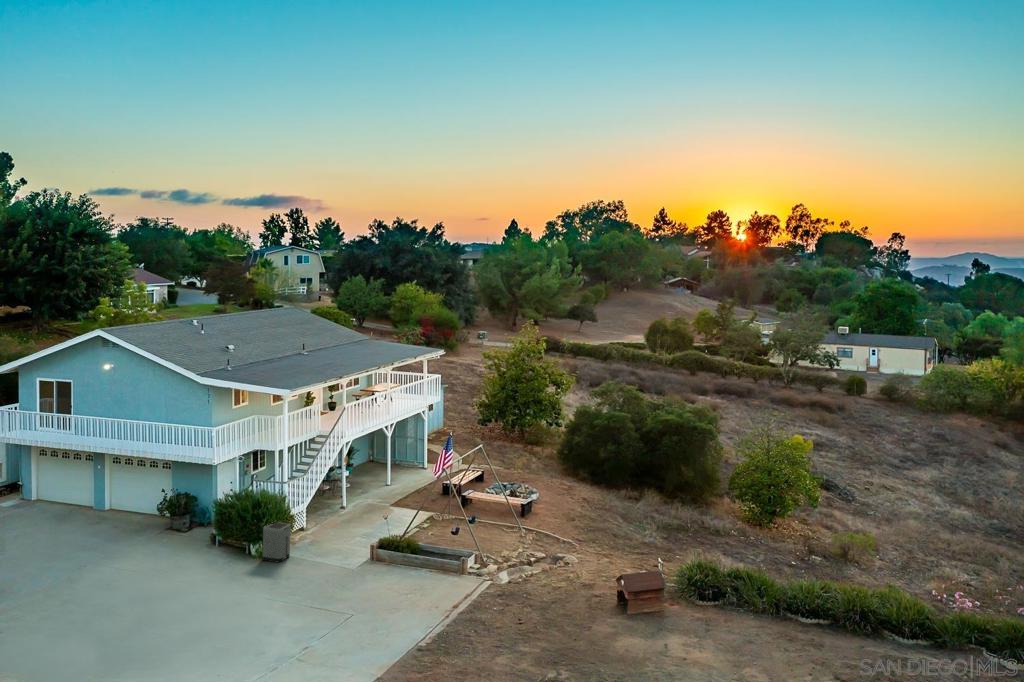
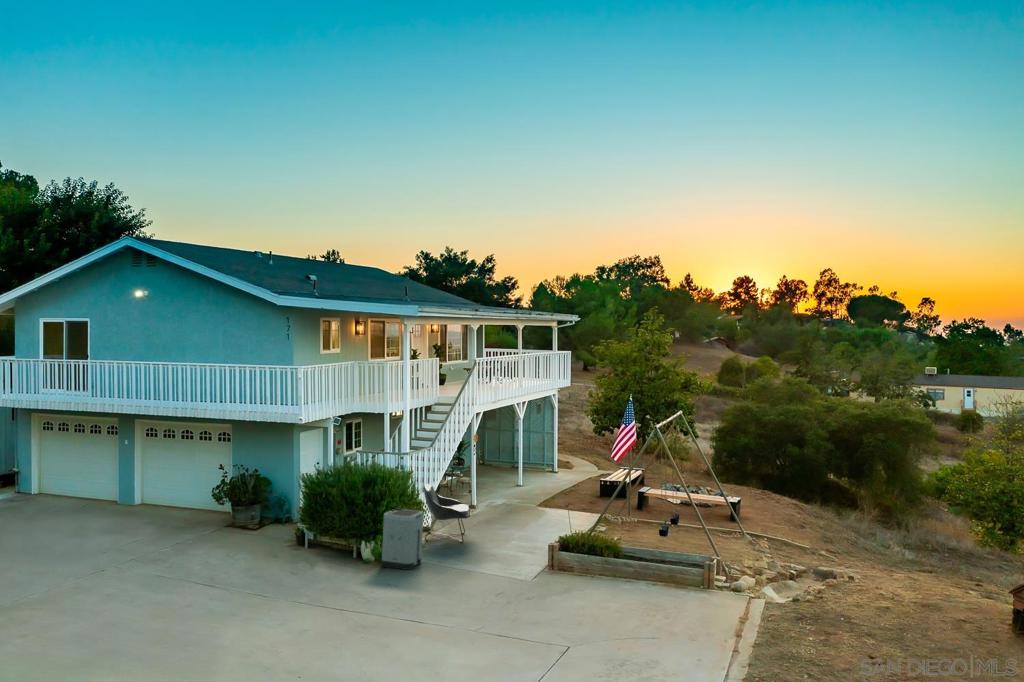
lounge chair: none [299,499,333,539] -> present [424,484,471,543]

